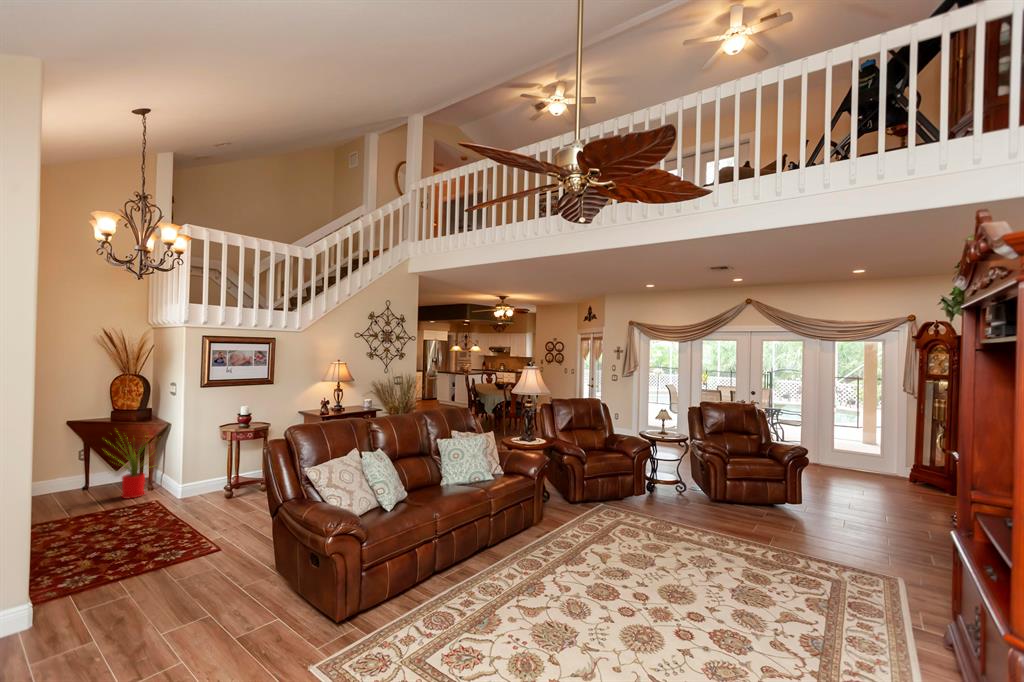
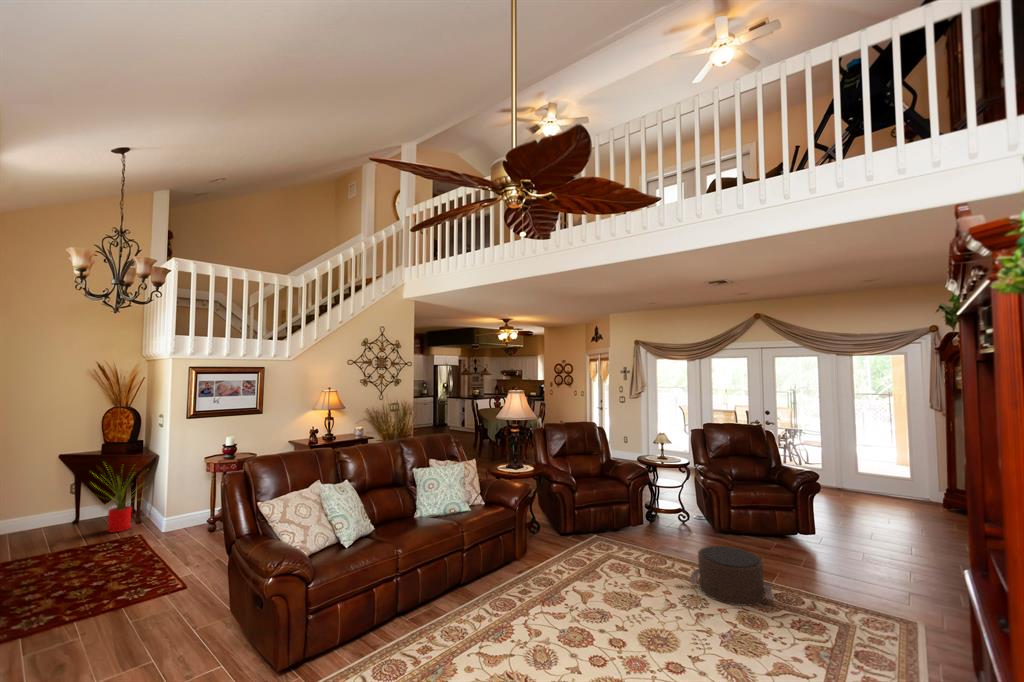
pouf: none [697,513,773,565] -> present [690,546,774,606]

